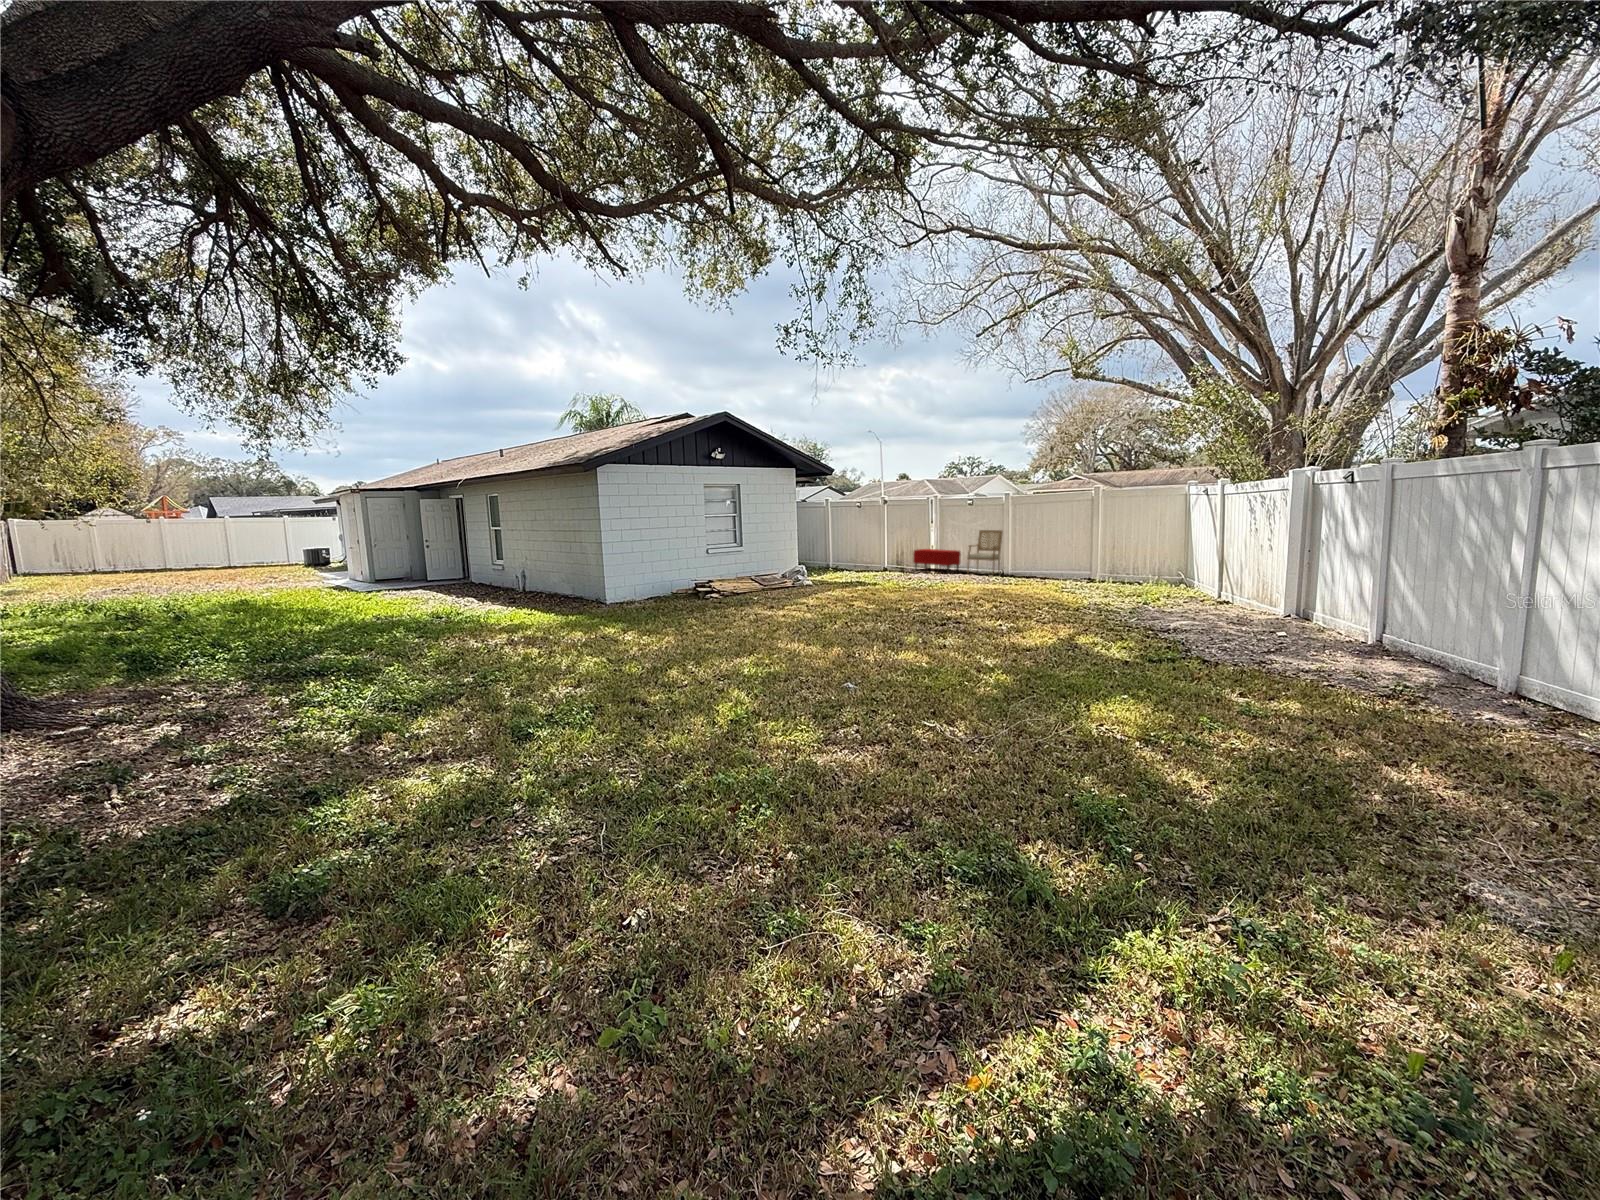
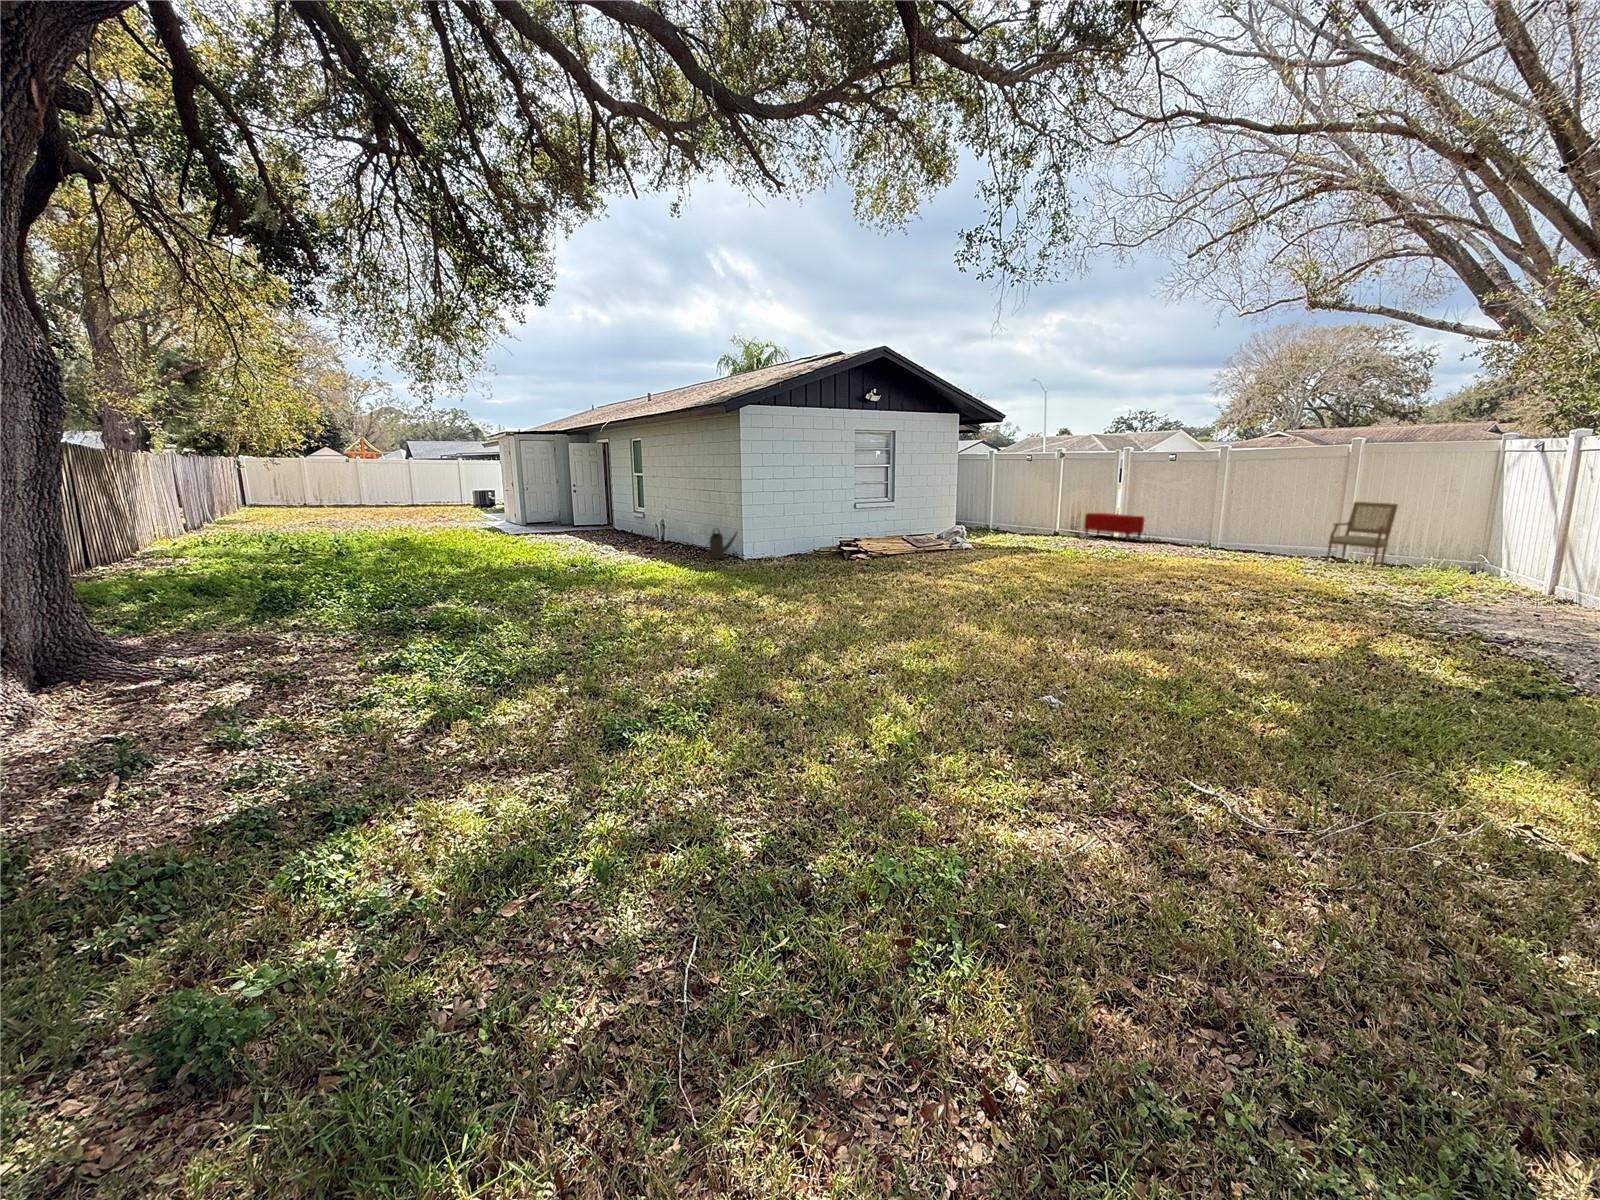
chair: present [967,530,1003,572] -> present [1326,502,1398,569]
watering can: none [567,575,598,605] -> present [709,529,738,559]

